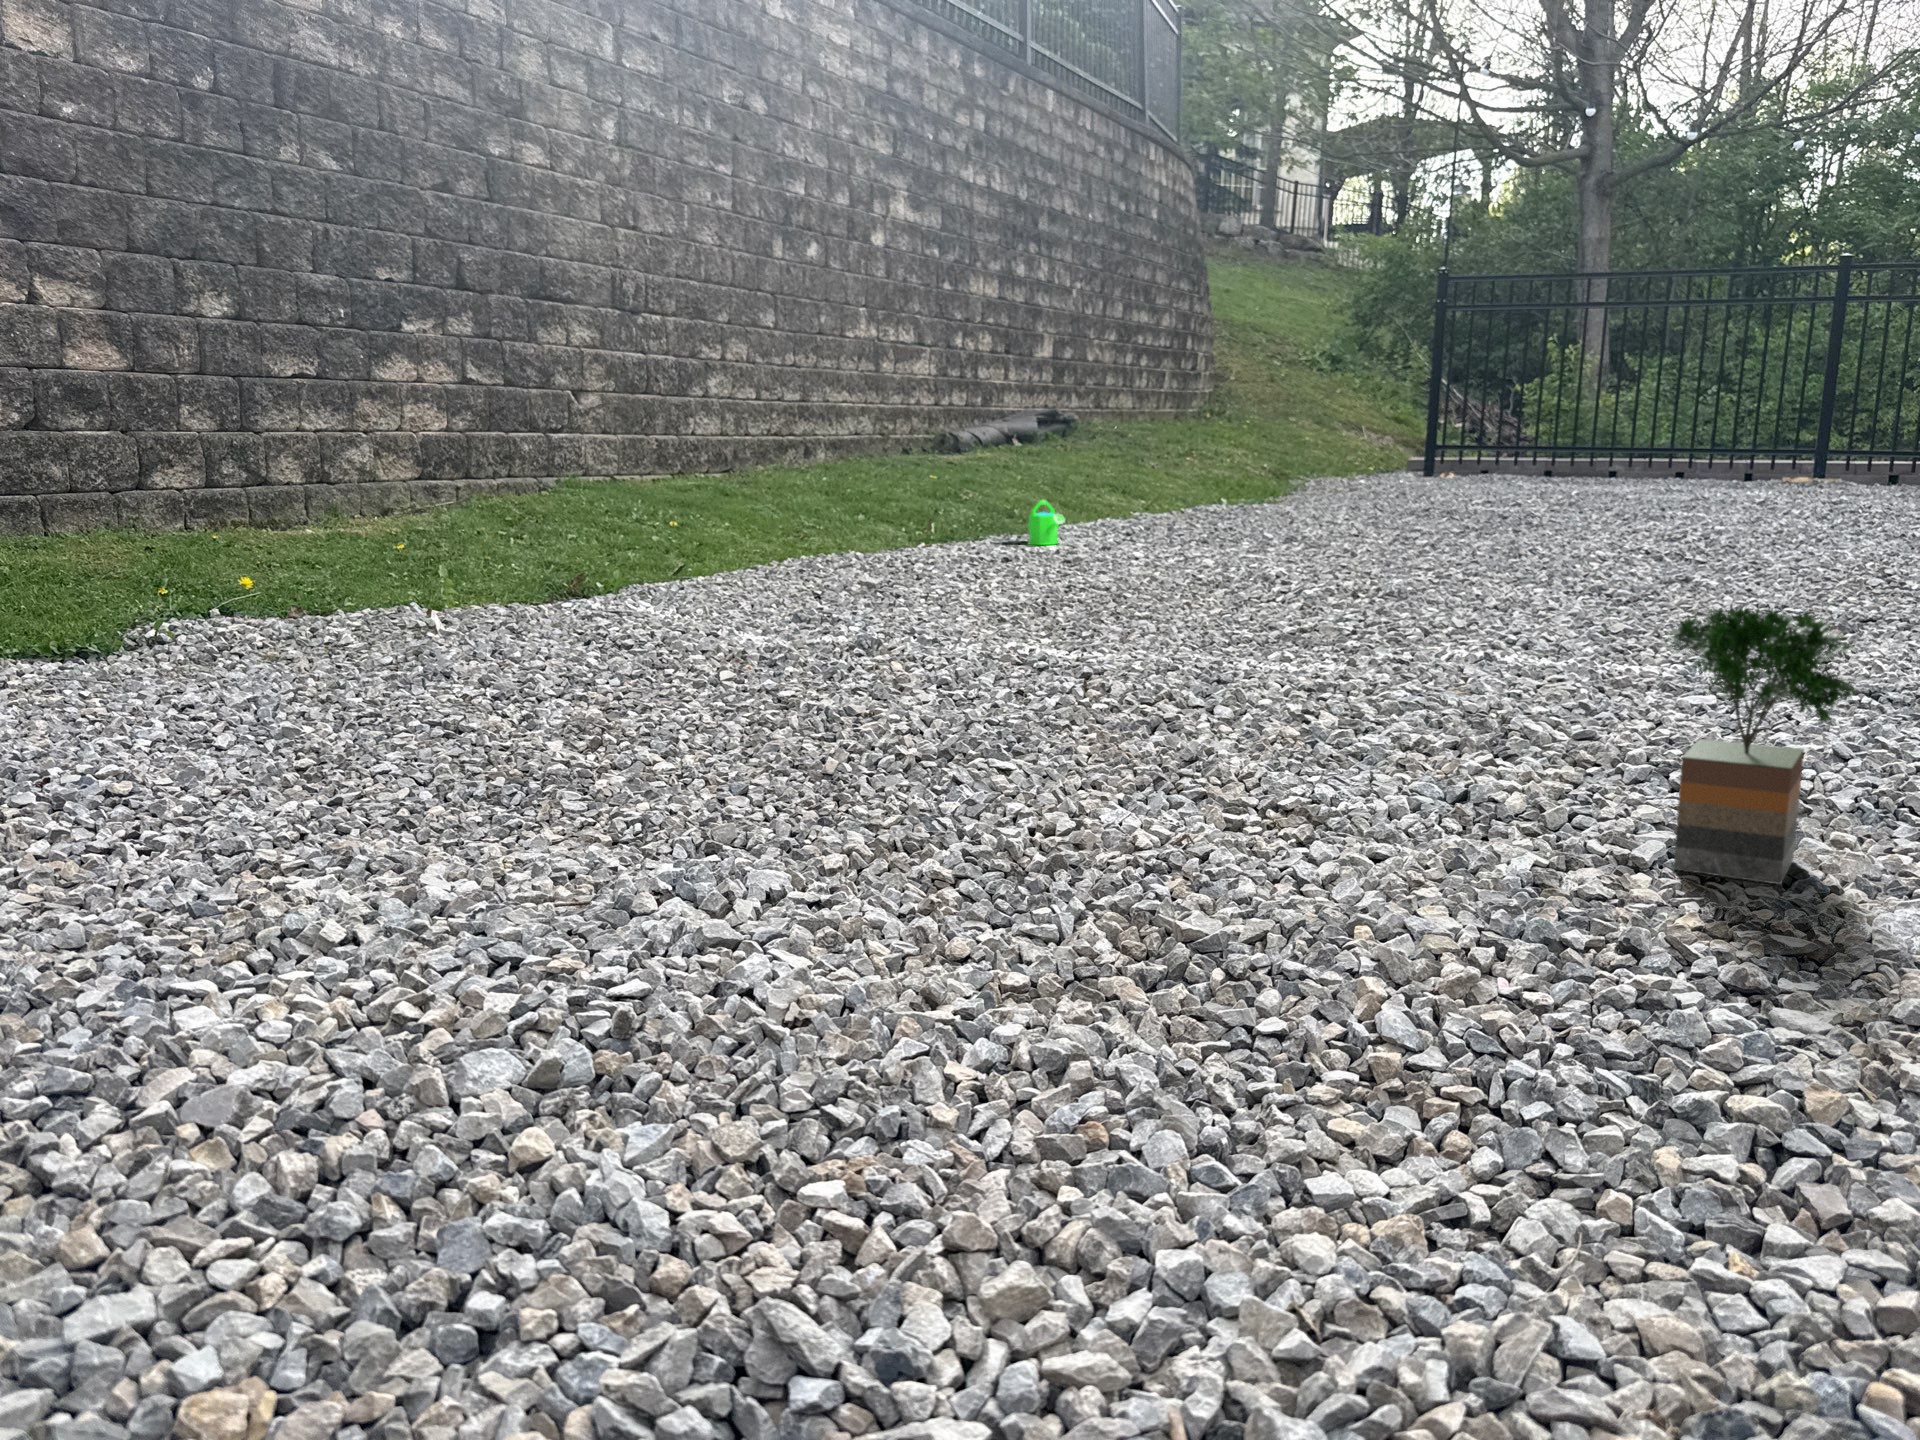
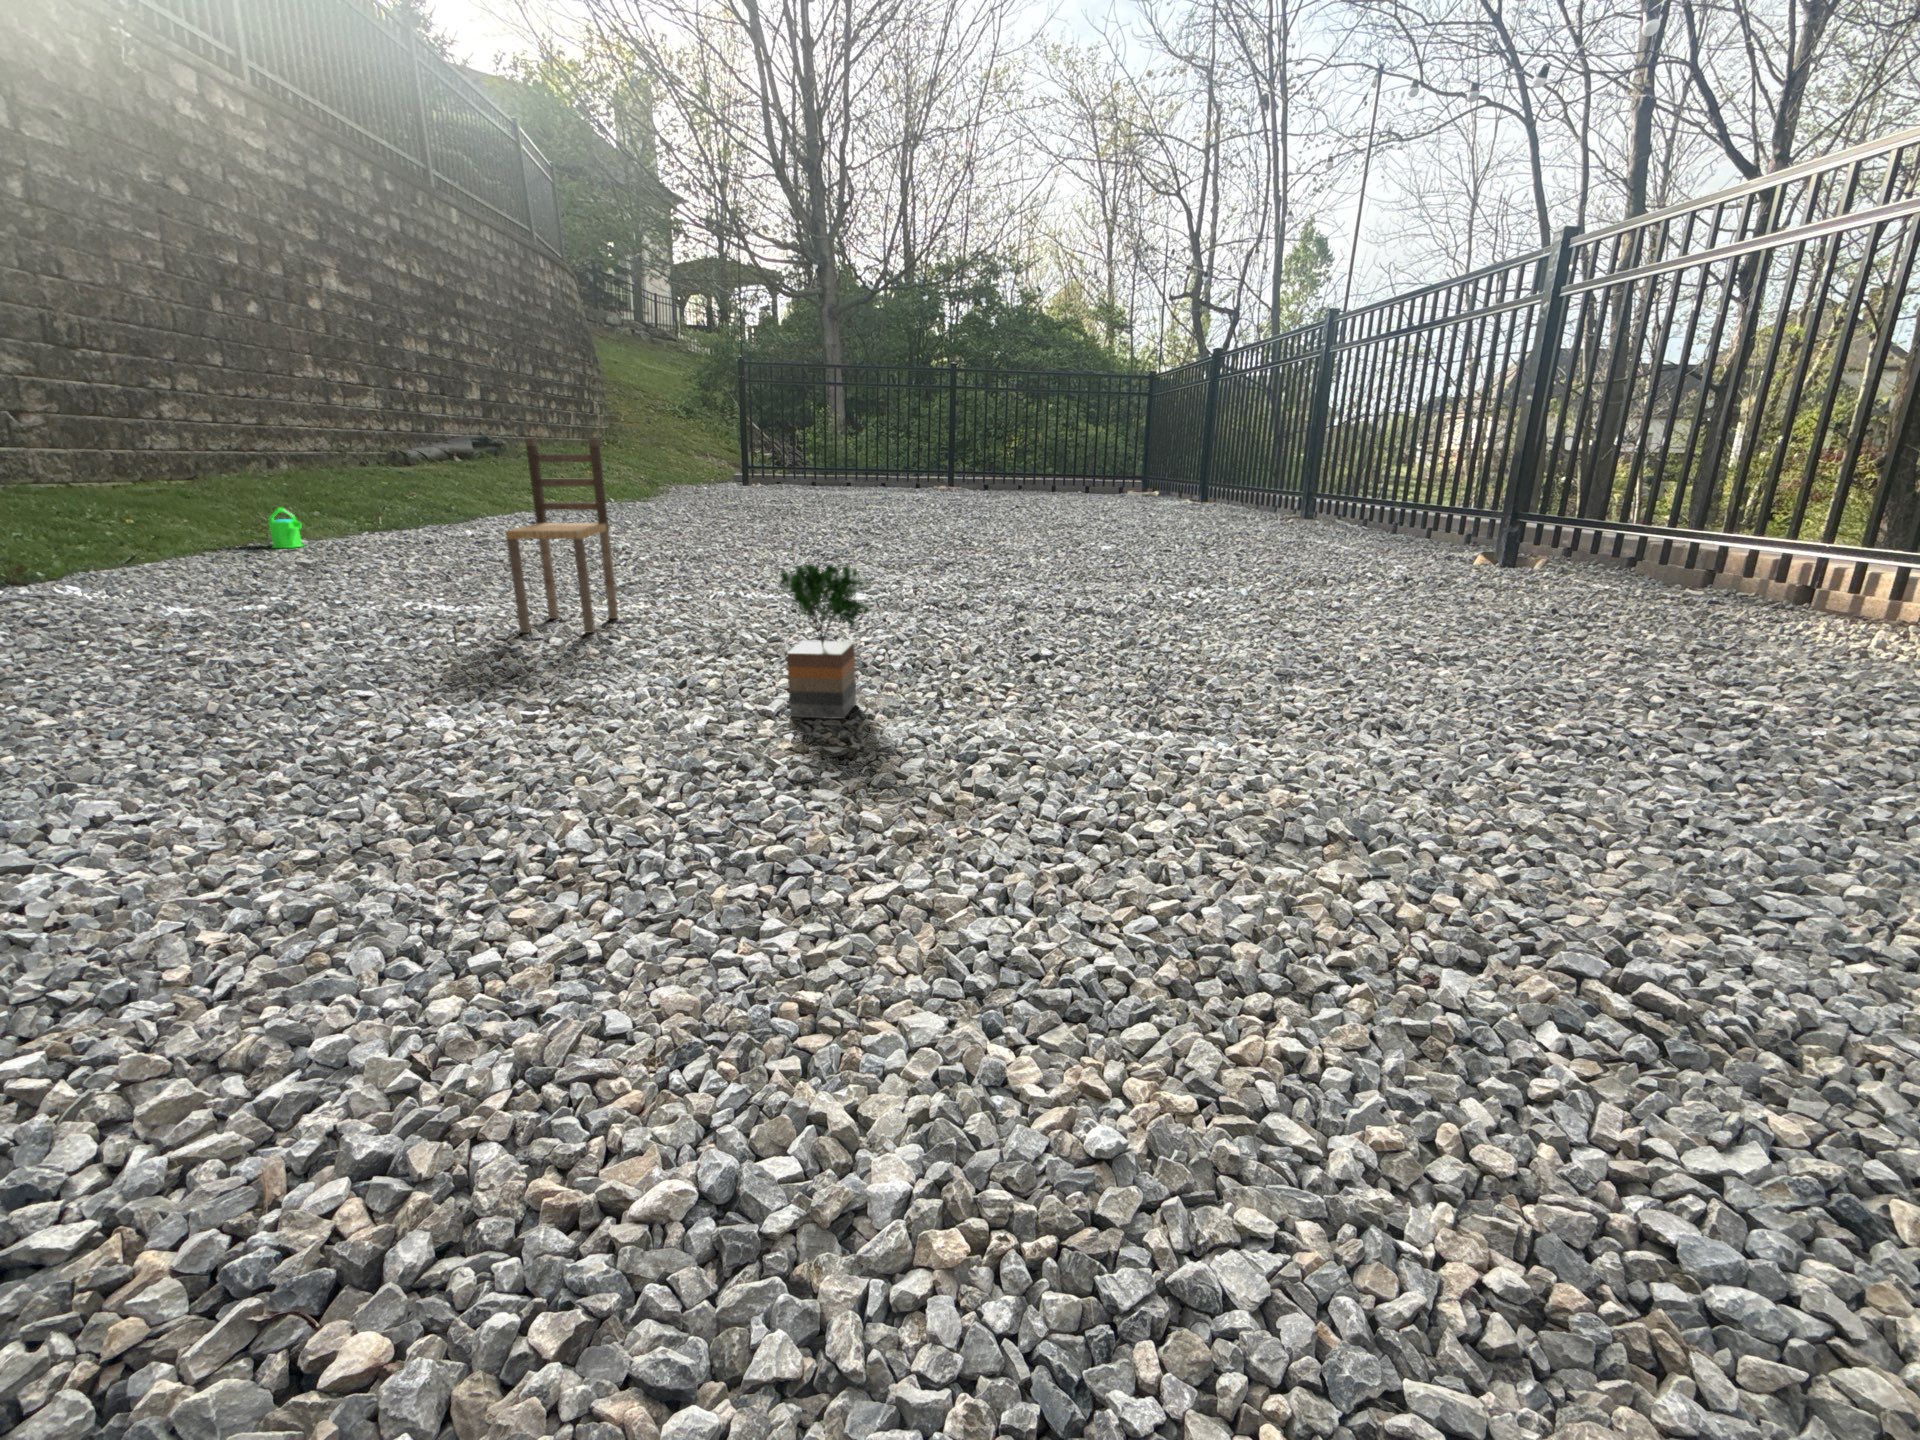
chair: none [1172,408,1316,703] -> present [506,438,618,633]
watering can: present [1027,500,1065,545] -> present [268,508,303,548]

